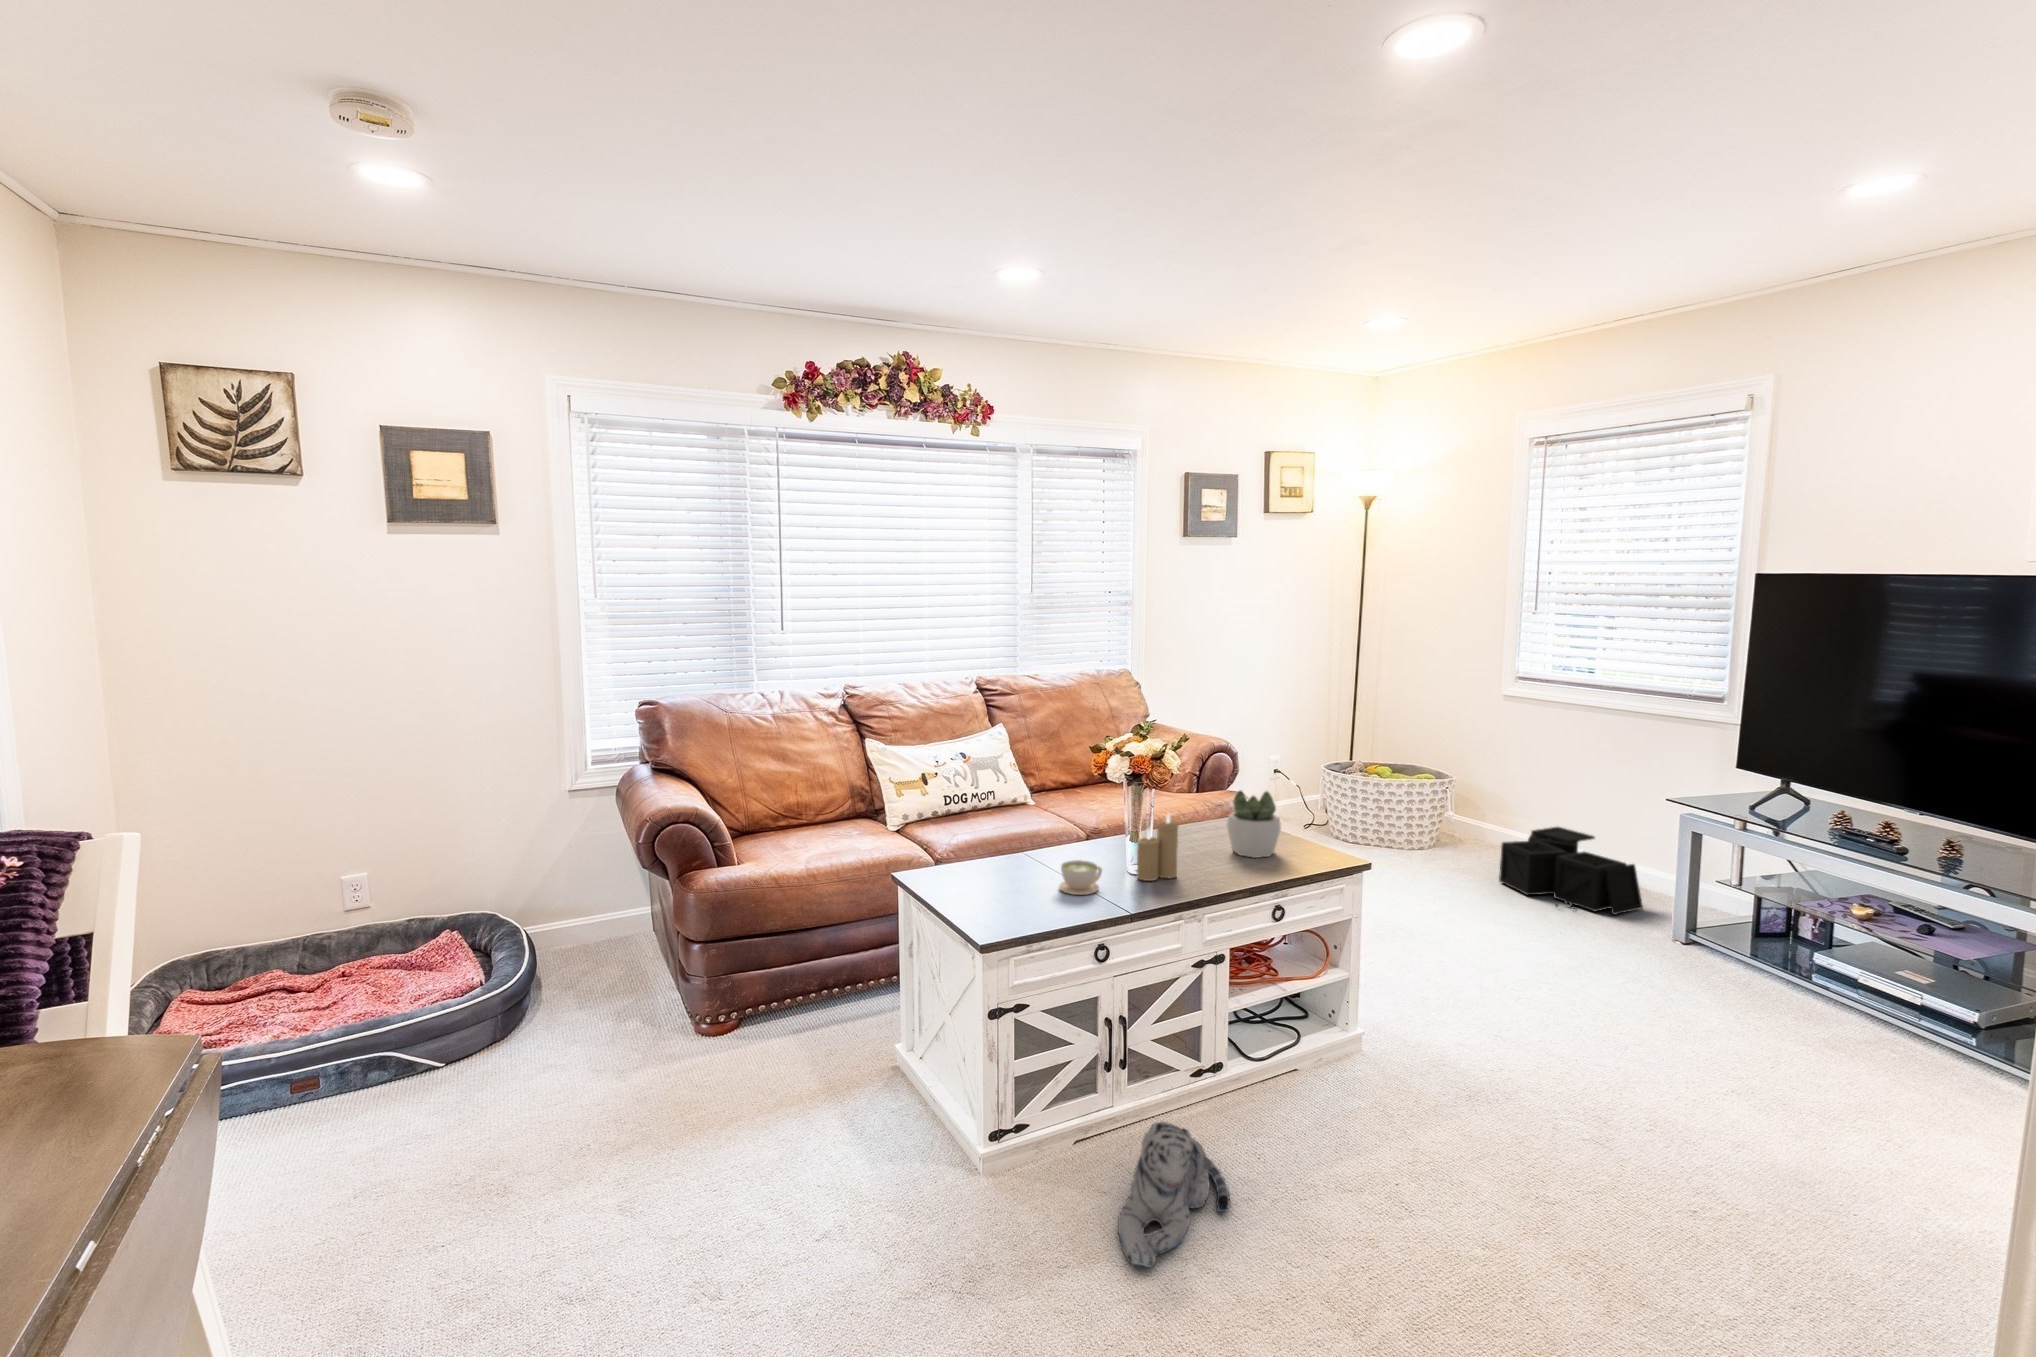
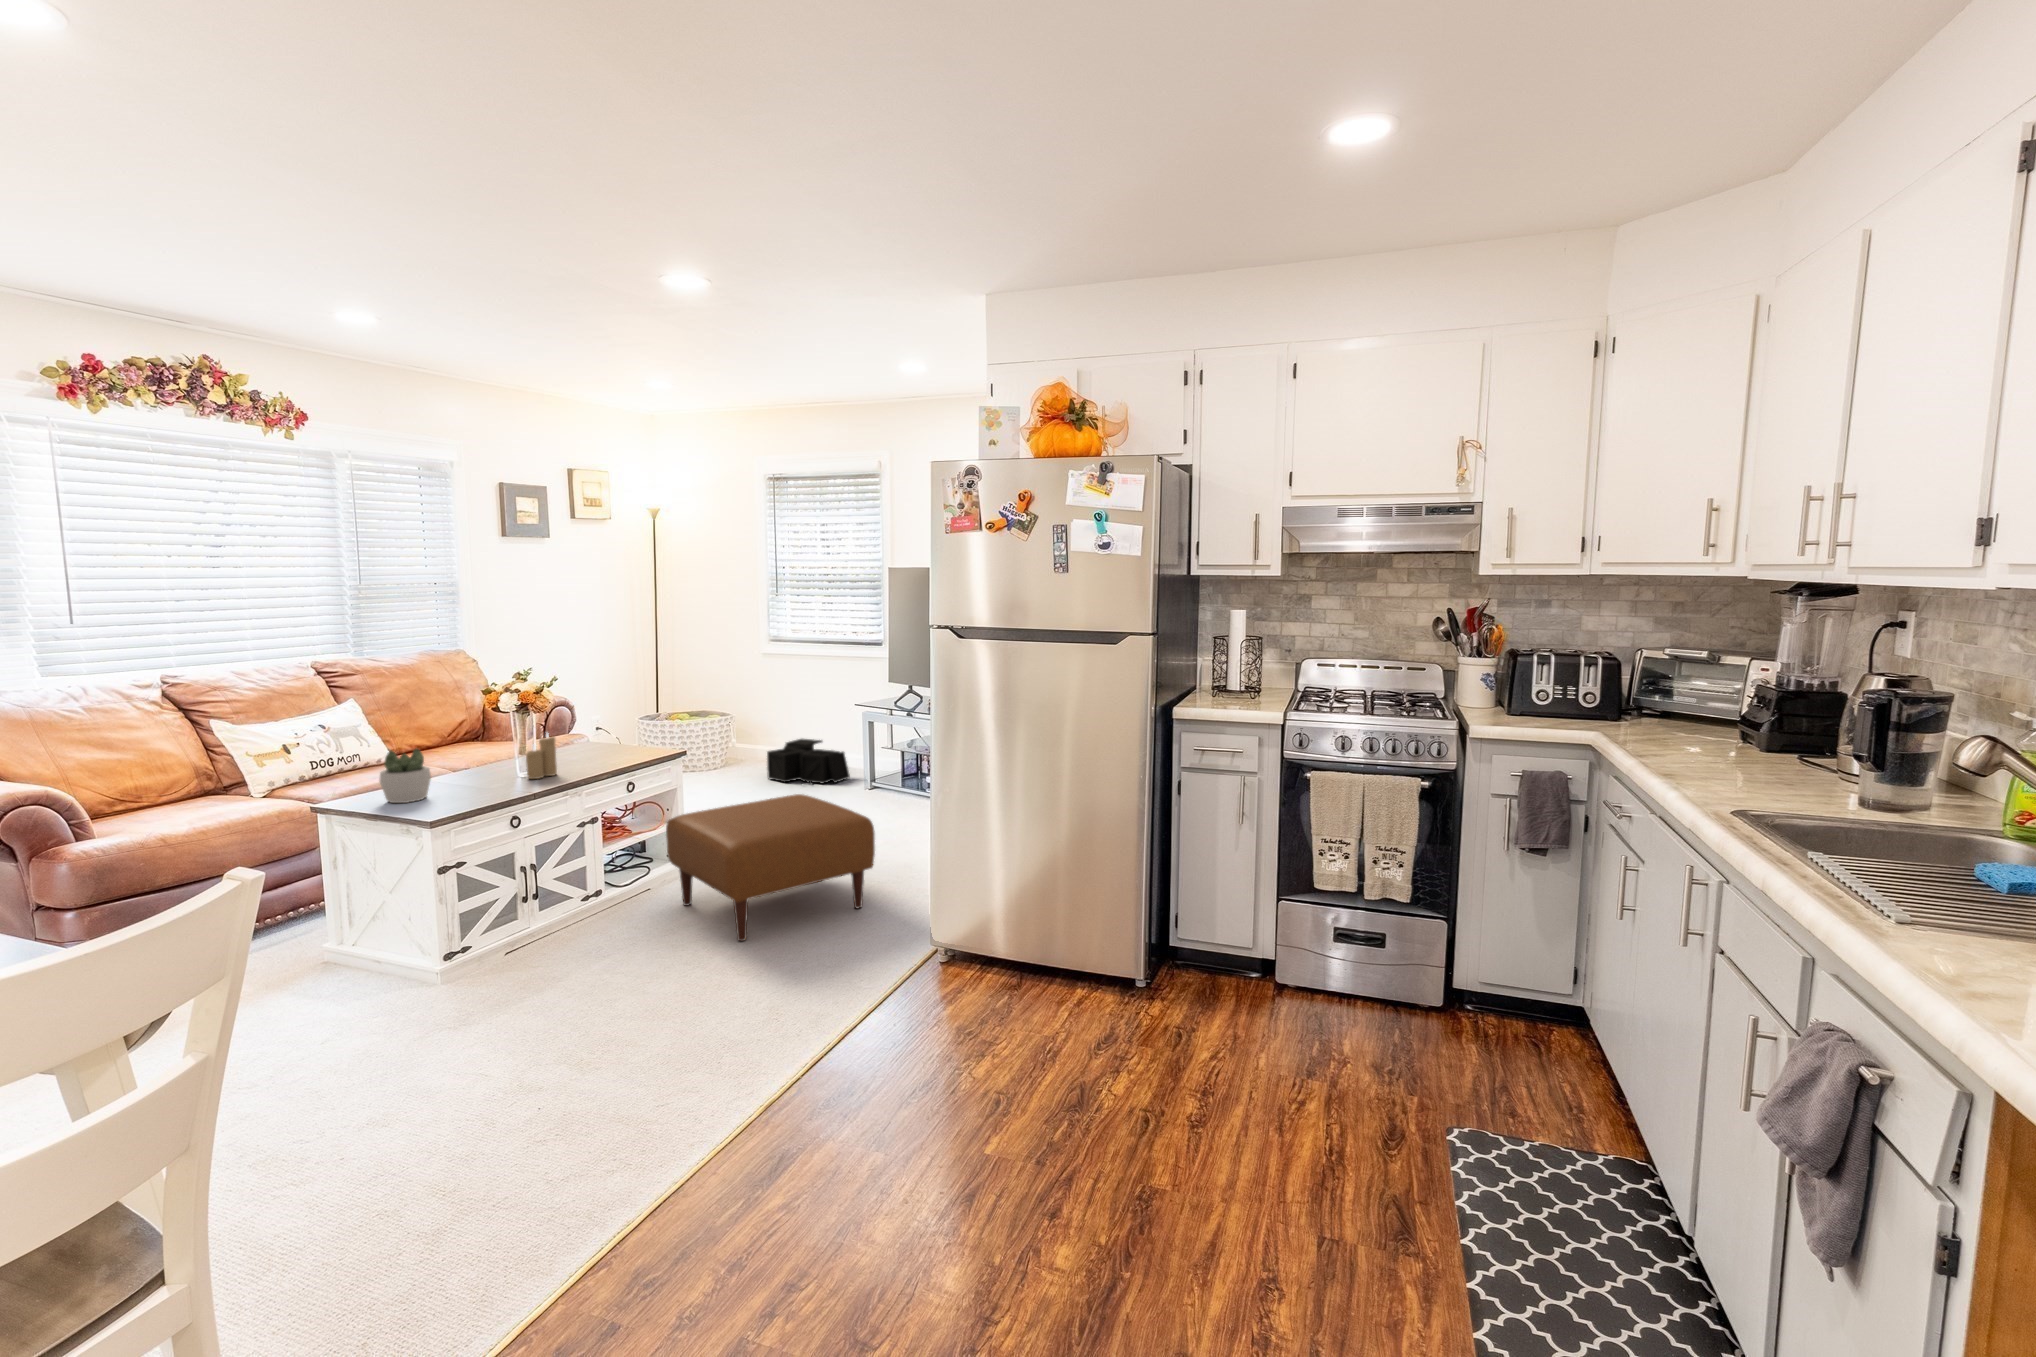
succulent plant: present [1227,790,1281,858] -> present [380,749,431,803]
coffee cup: present [1059,860,1102,895] -> none [470,771,503,793]
ottoman: none [1324,983,1756,1287] -> present [666,794,875,941]
plush toy: present [1118,1122,1230,1268] -> none [553,904,622,983]

